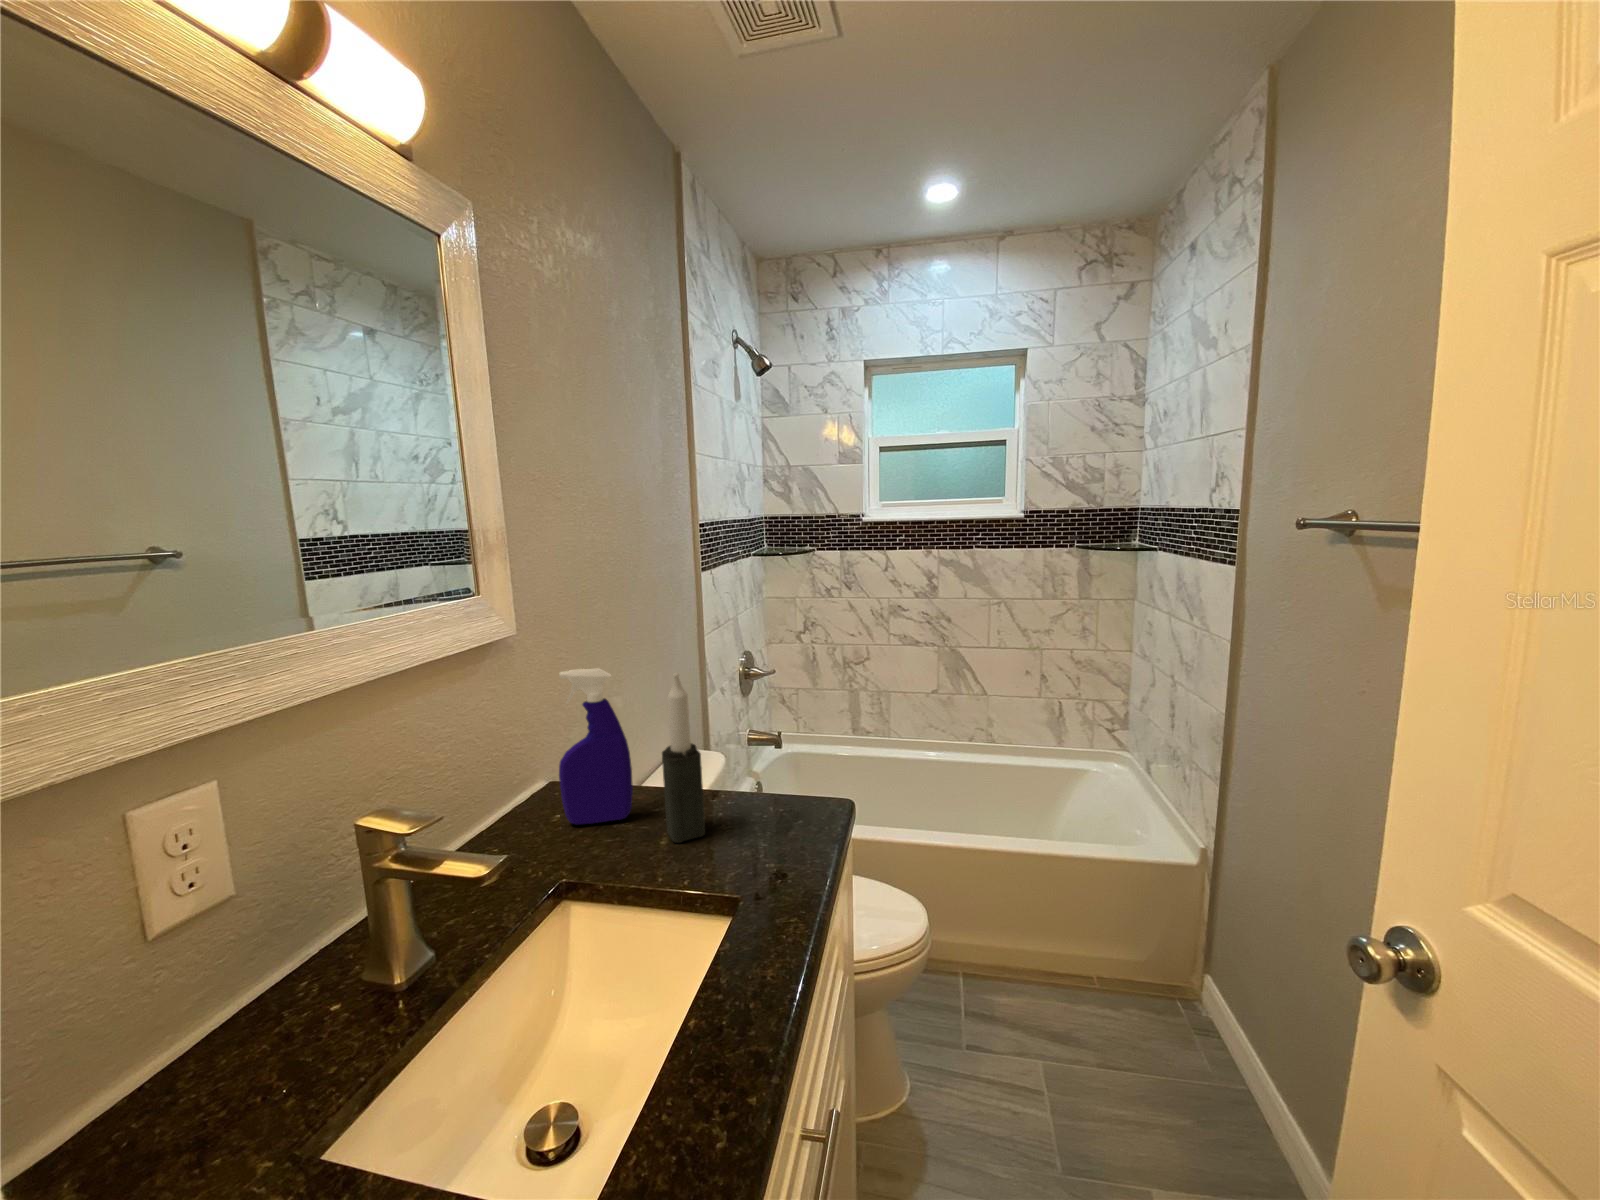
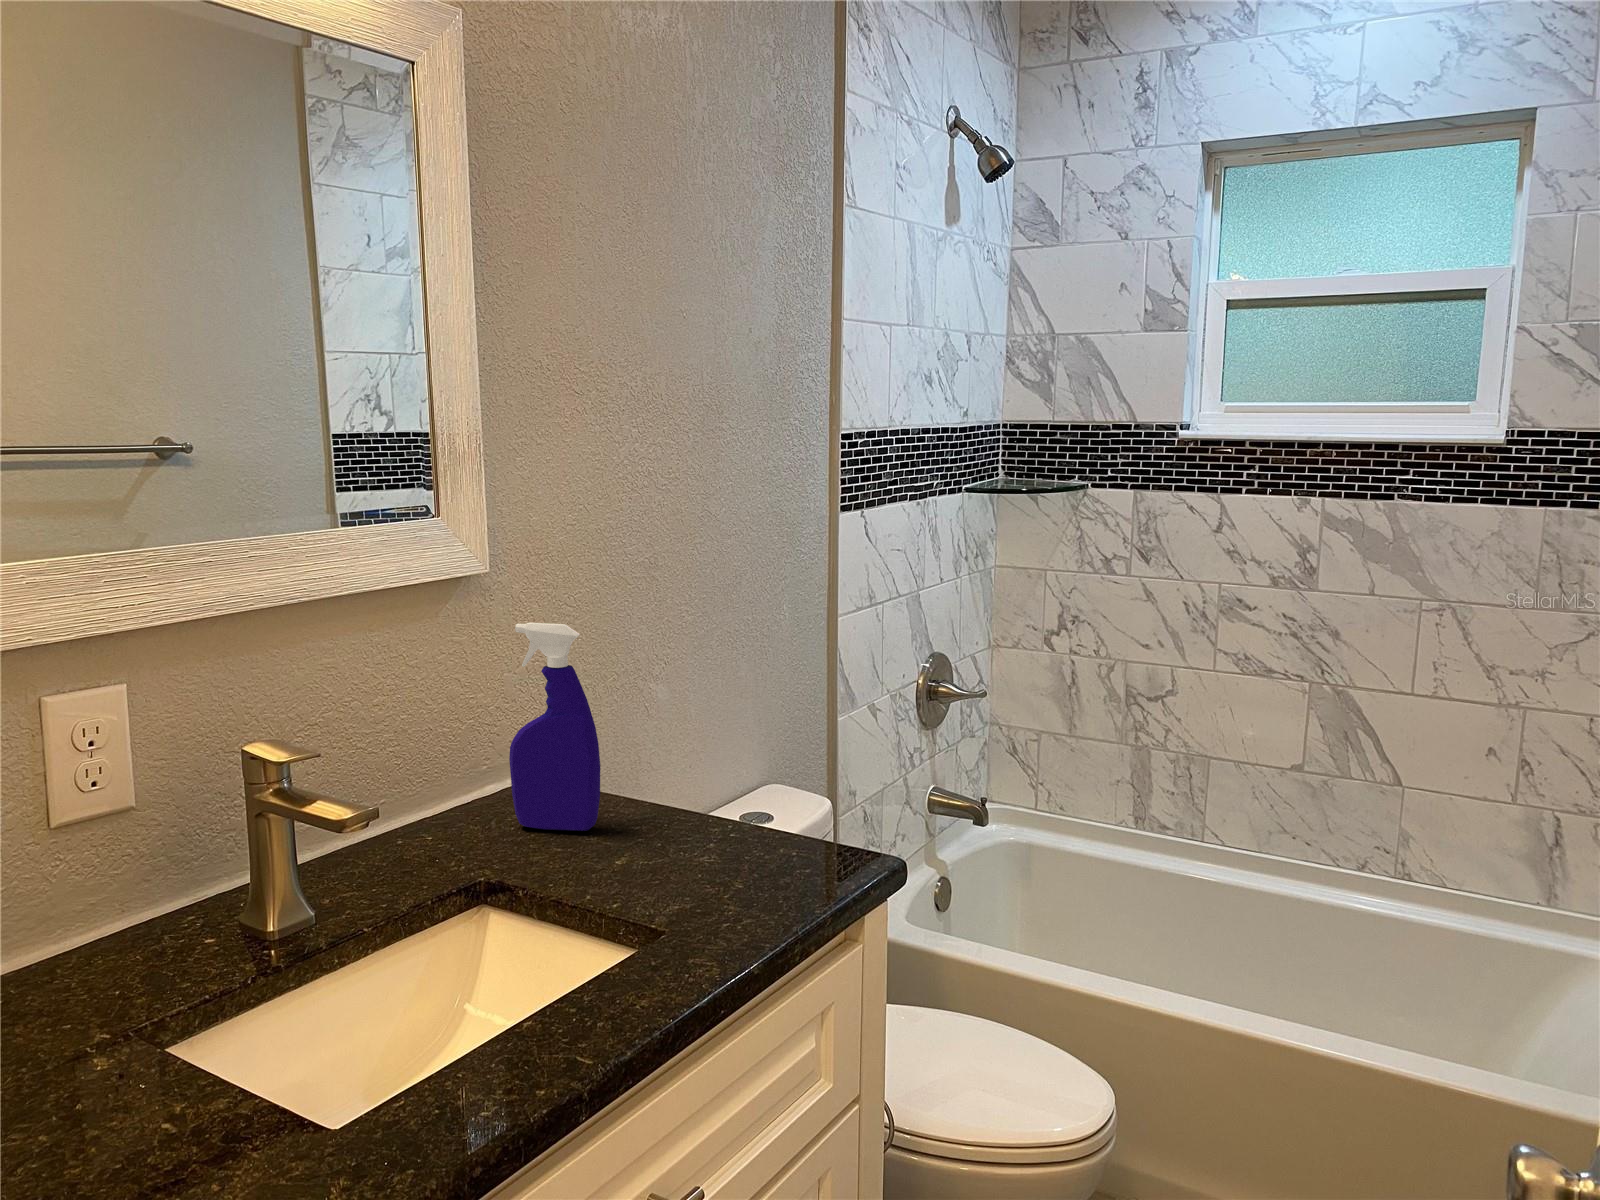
candle: present [662,673,705,843] -> none [625,637,674,867]

